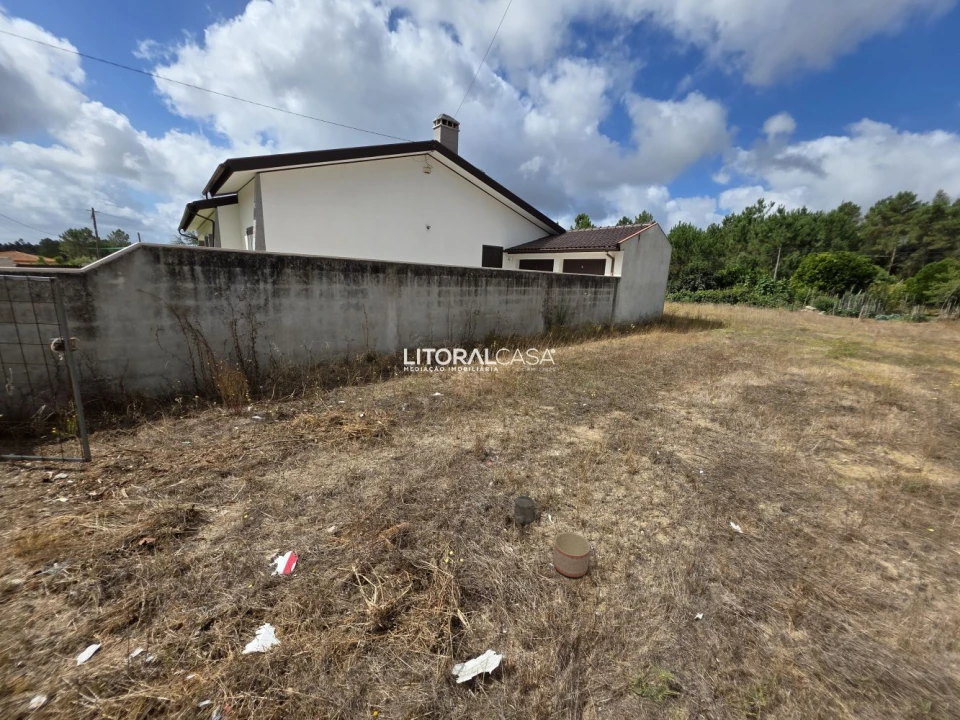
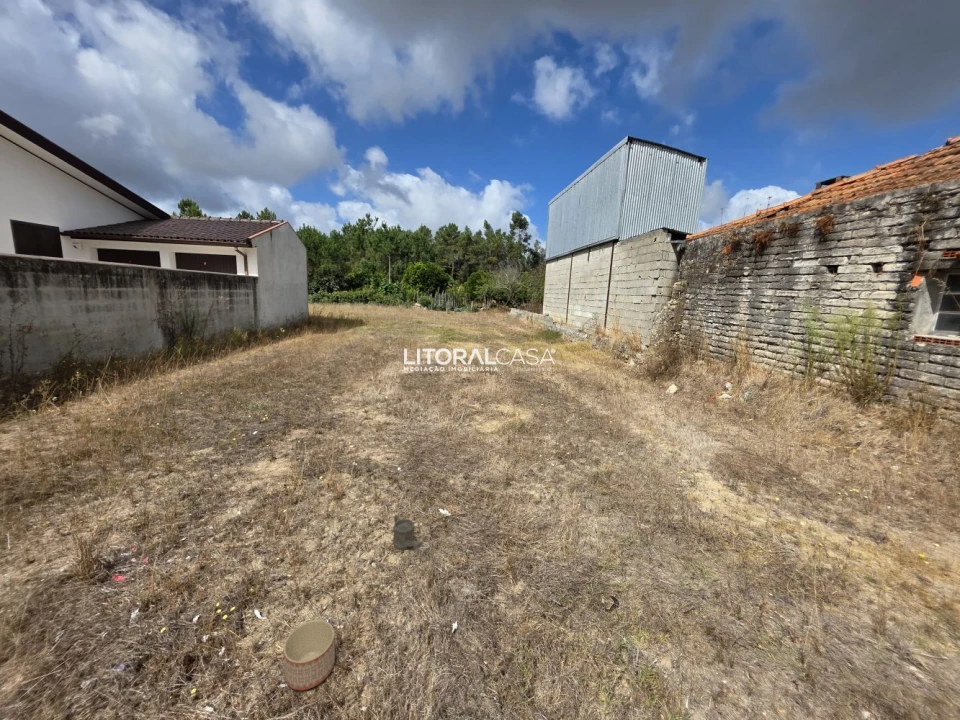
watering can: present [514,491,535,524] -> present [393,515,423,550]

